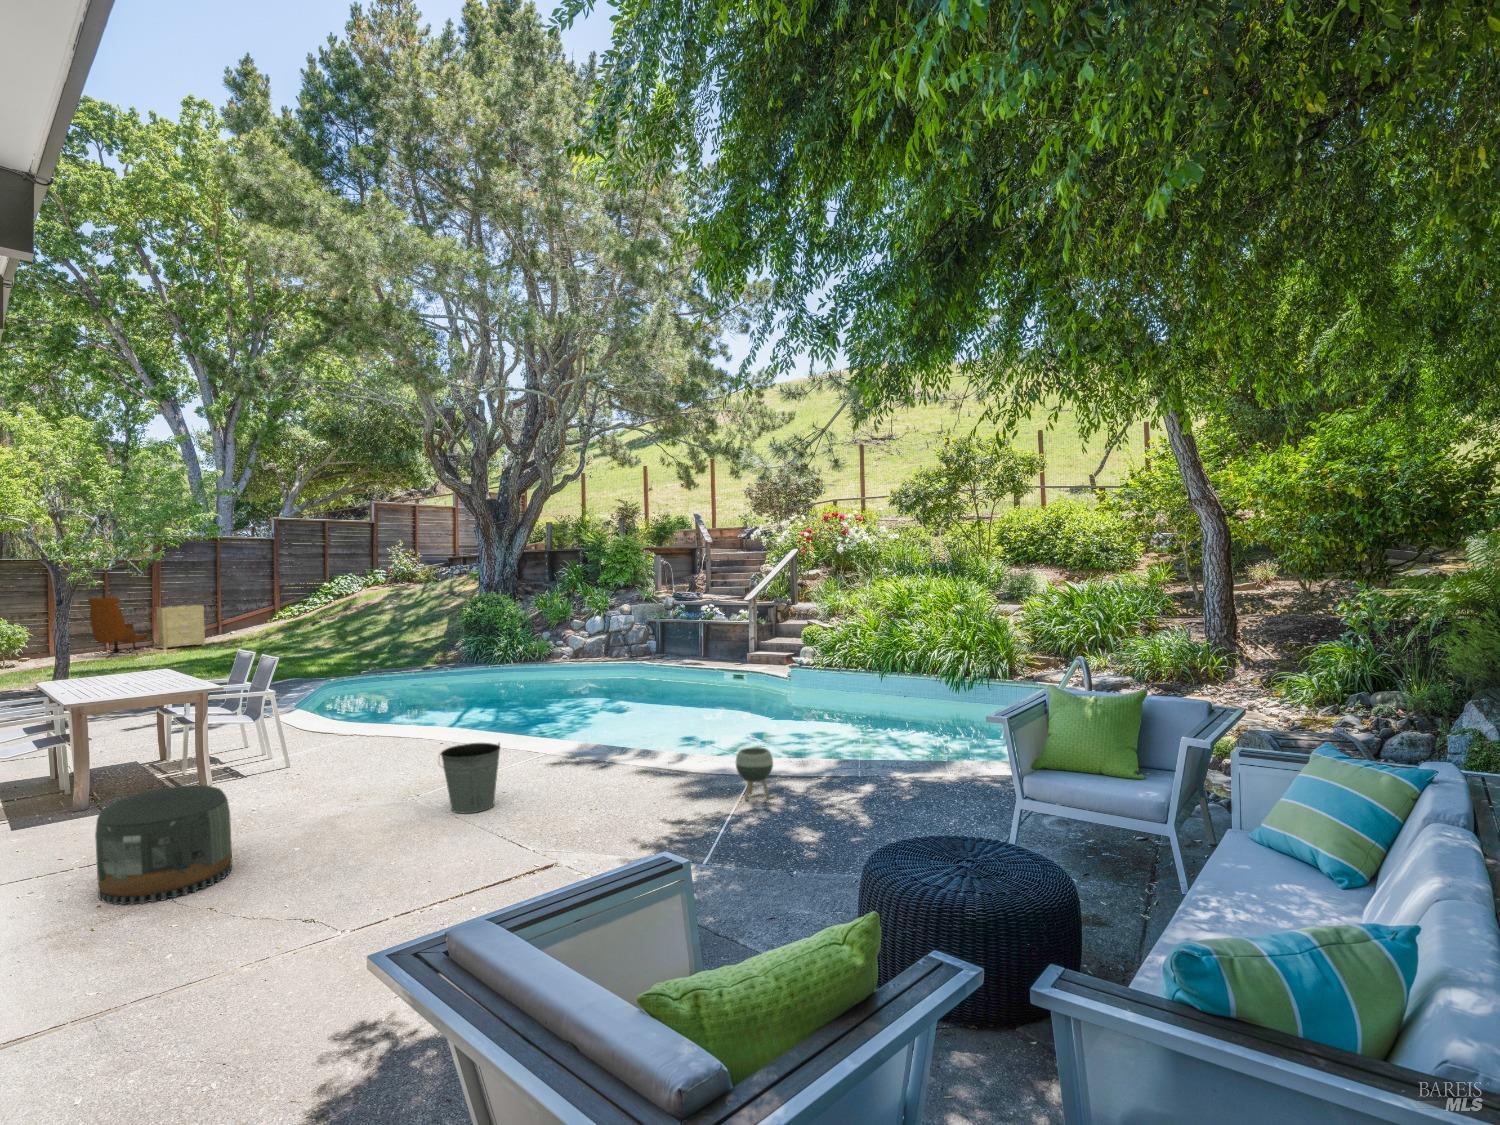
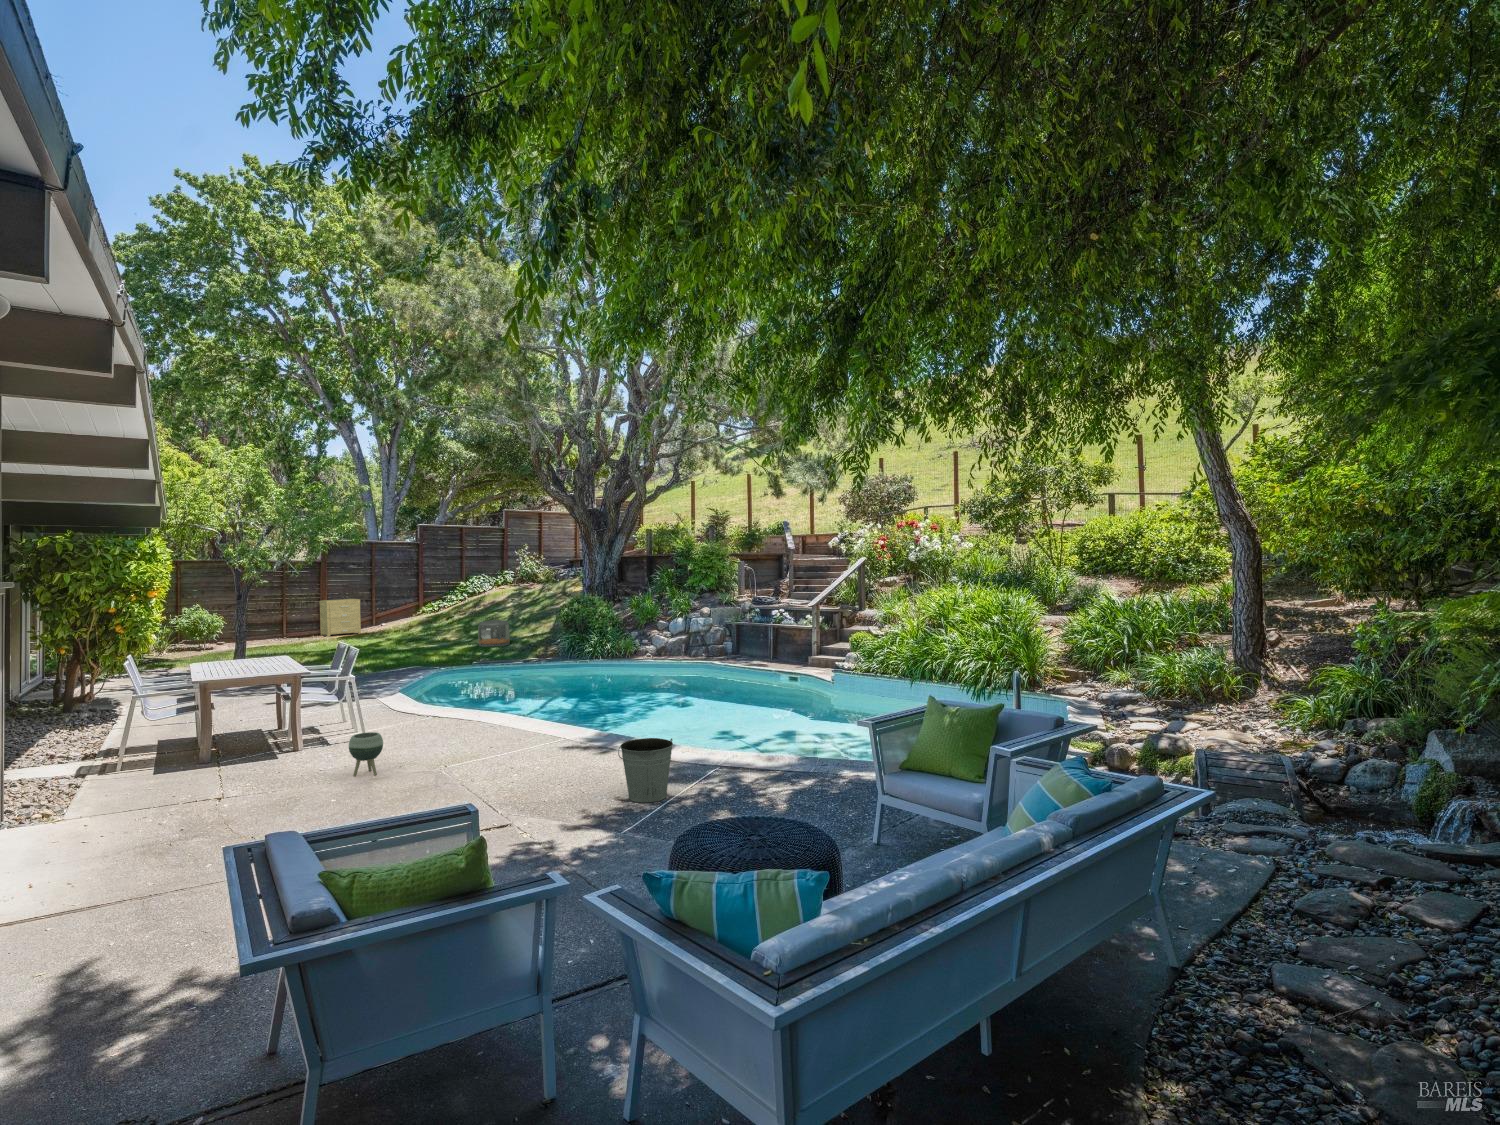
lounge chair: present [88,597,148,655] -> none [268,591,316,642]
bucket: present [440,743,500,813] -> present [618,738,673,802]
planter: present [736,747,773,801] -> present [349,732,383,776]
pouf: present [95,785,232,905] -> present [478,620,510,646]

